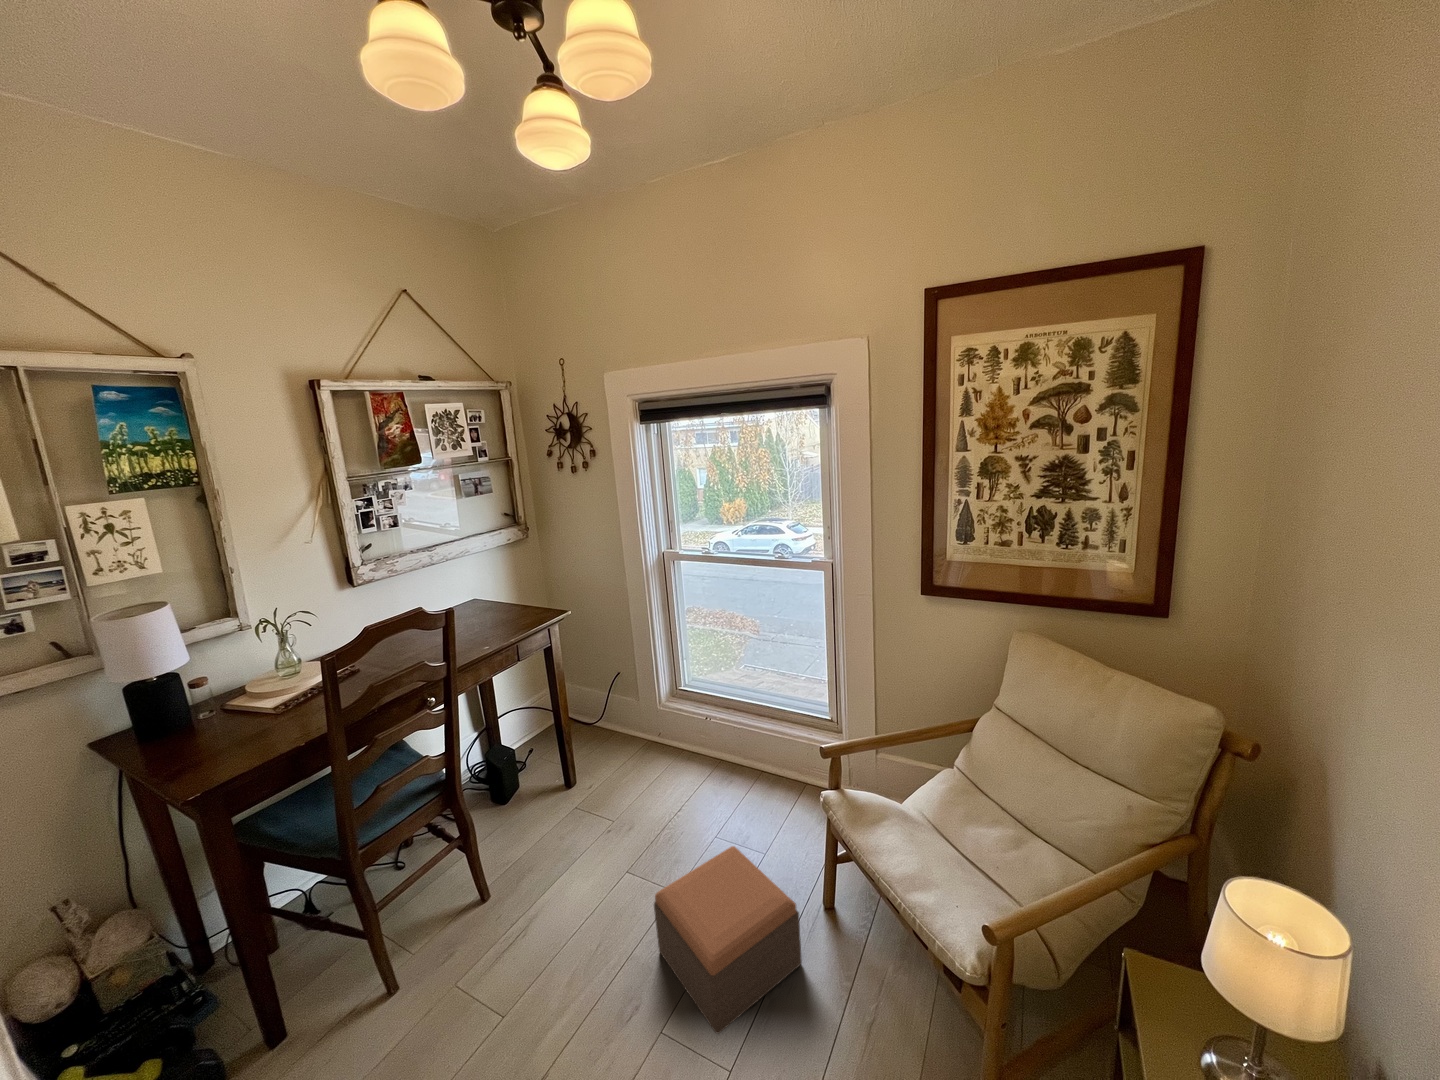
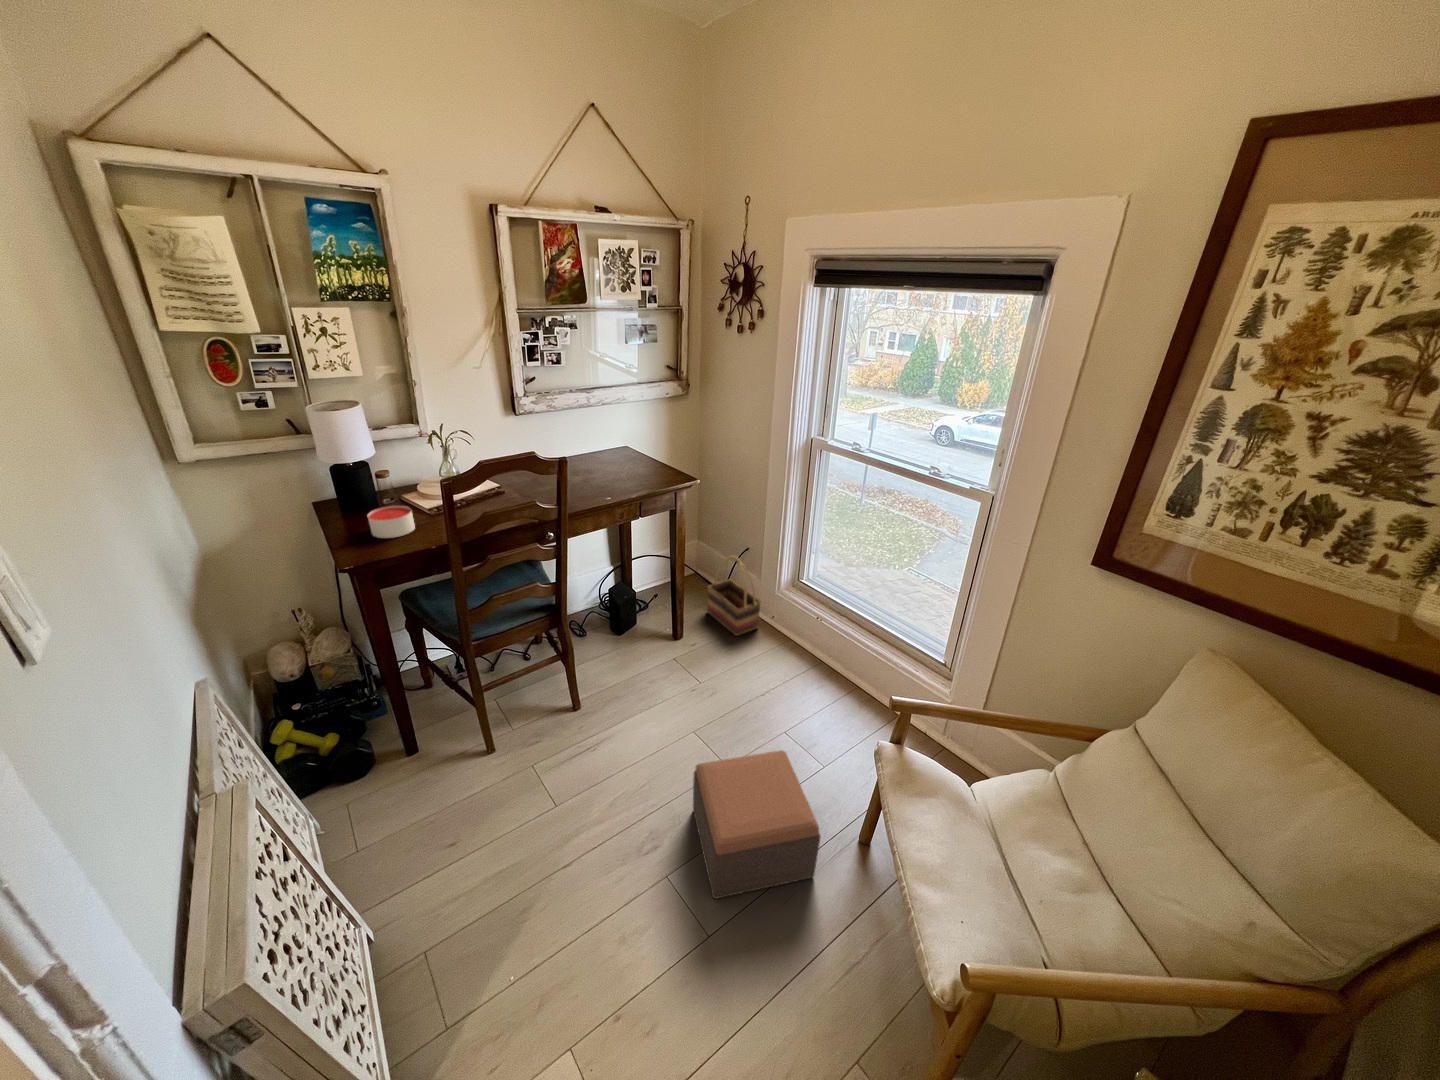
basket: none [592,680,653,762] -> present [707,556,761,636]
candle: none [195,709,262,755] -> present [368,506,415,538]

